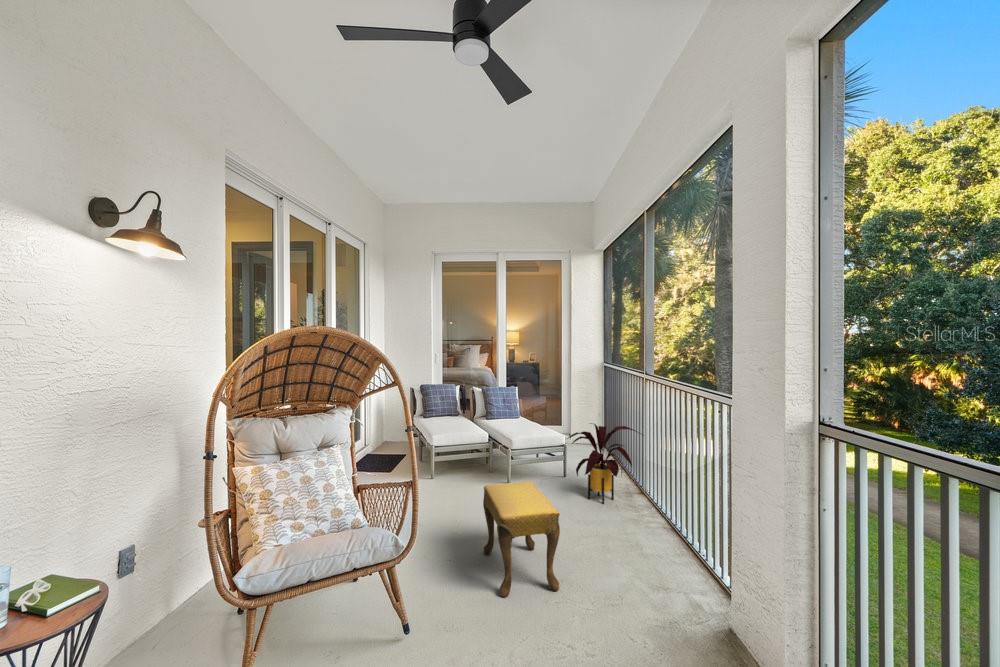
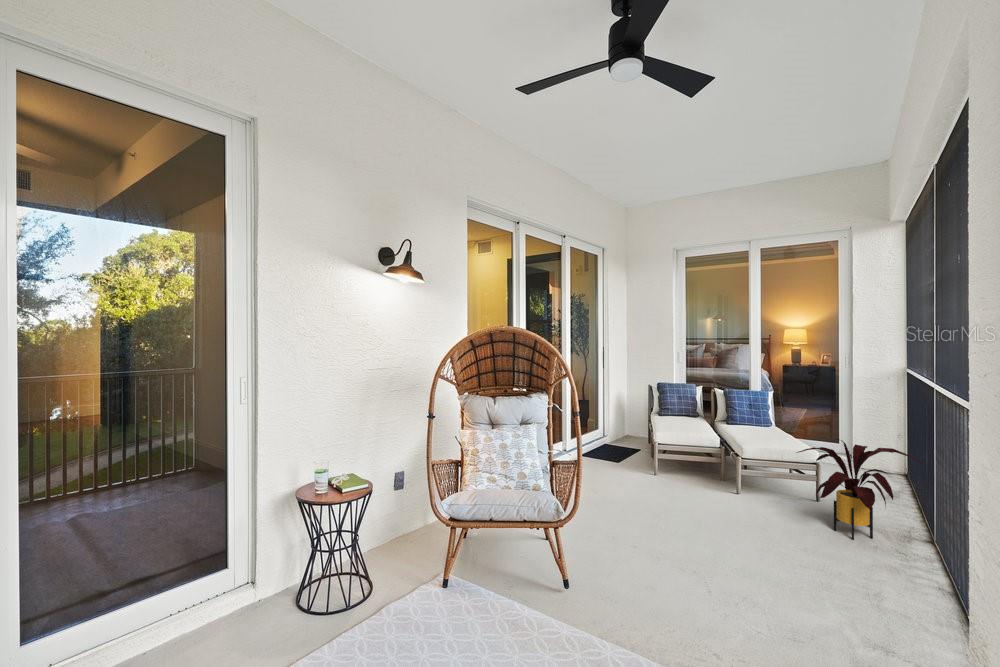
footstool: present [483,481,560,597] -> none [661,482,732,603]

